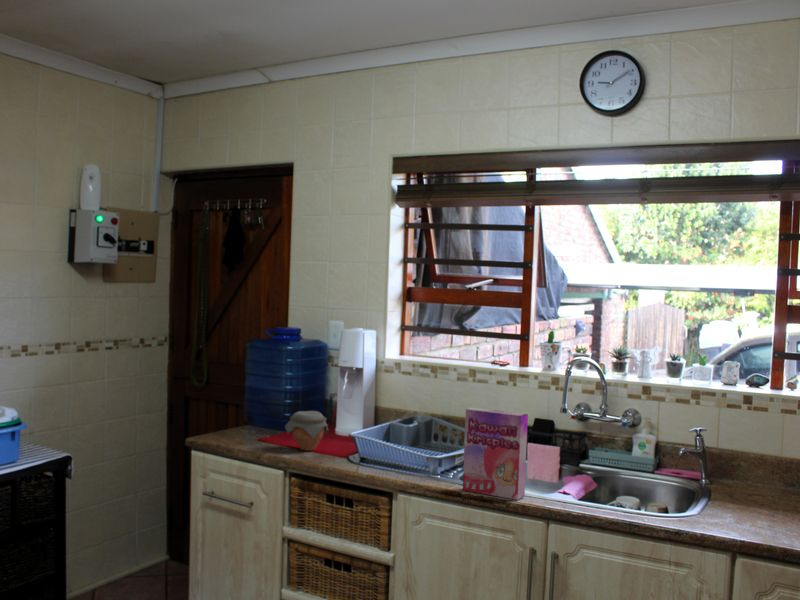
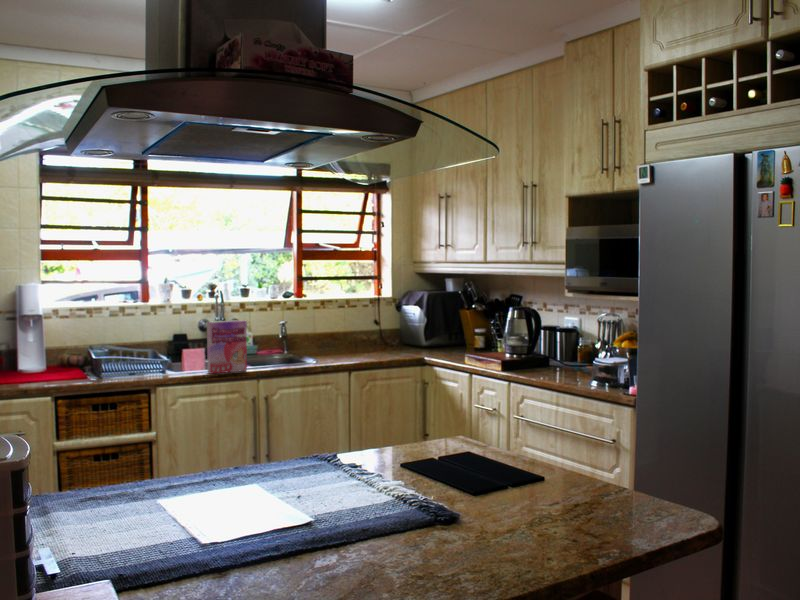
jar: present [285,411,328,451] -> none [24,350,59,381]

